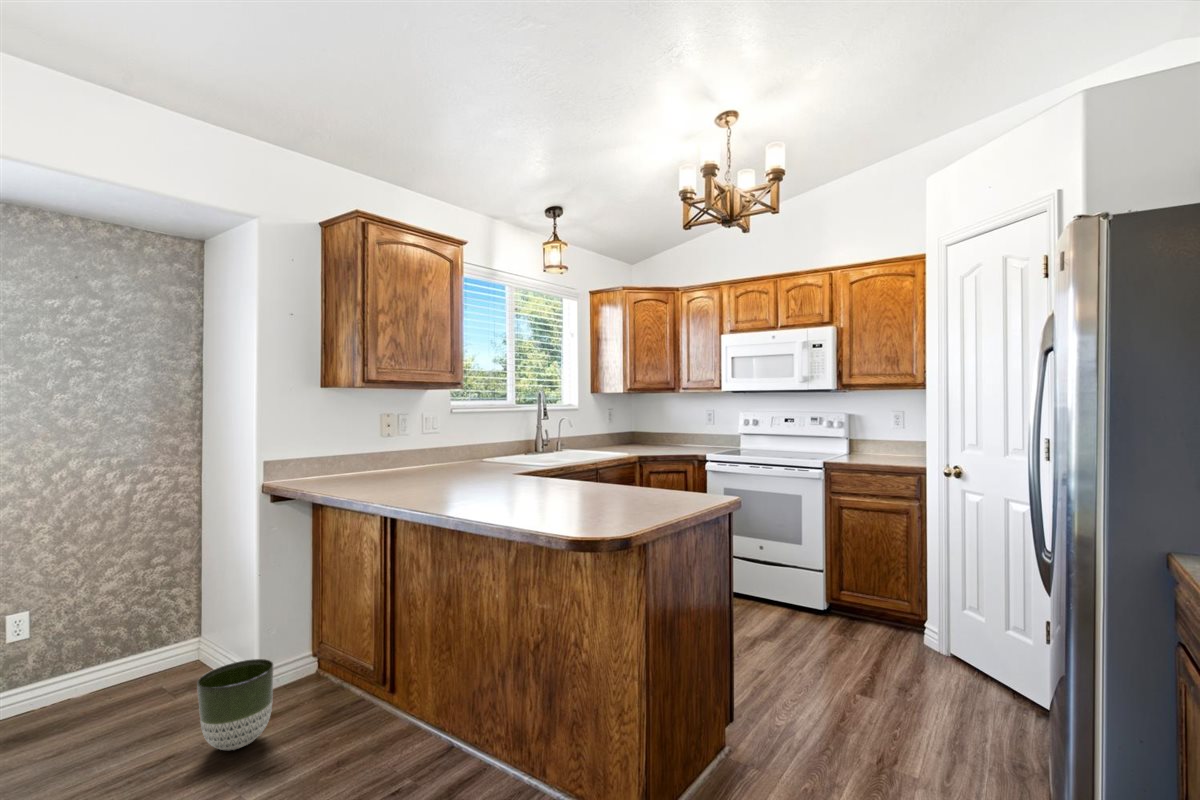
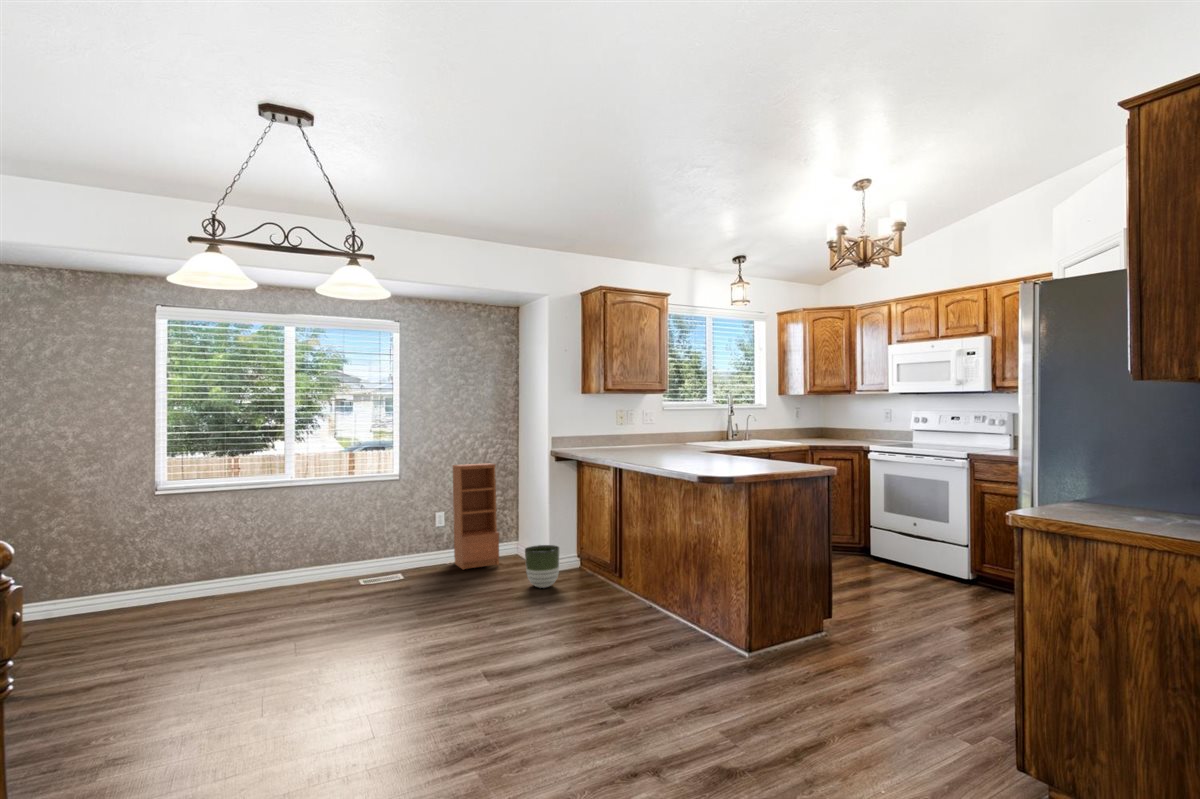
bookcase: none [48,510,154,725] -> present [453,463,499,569]

